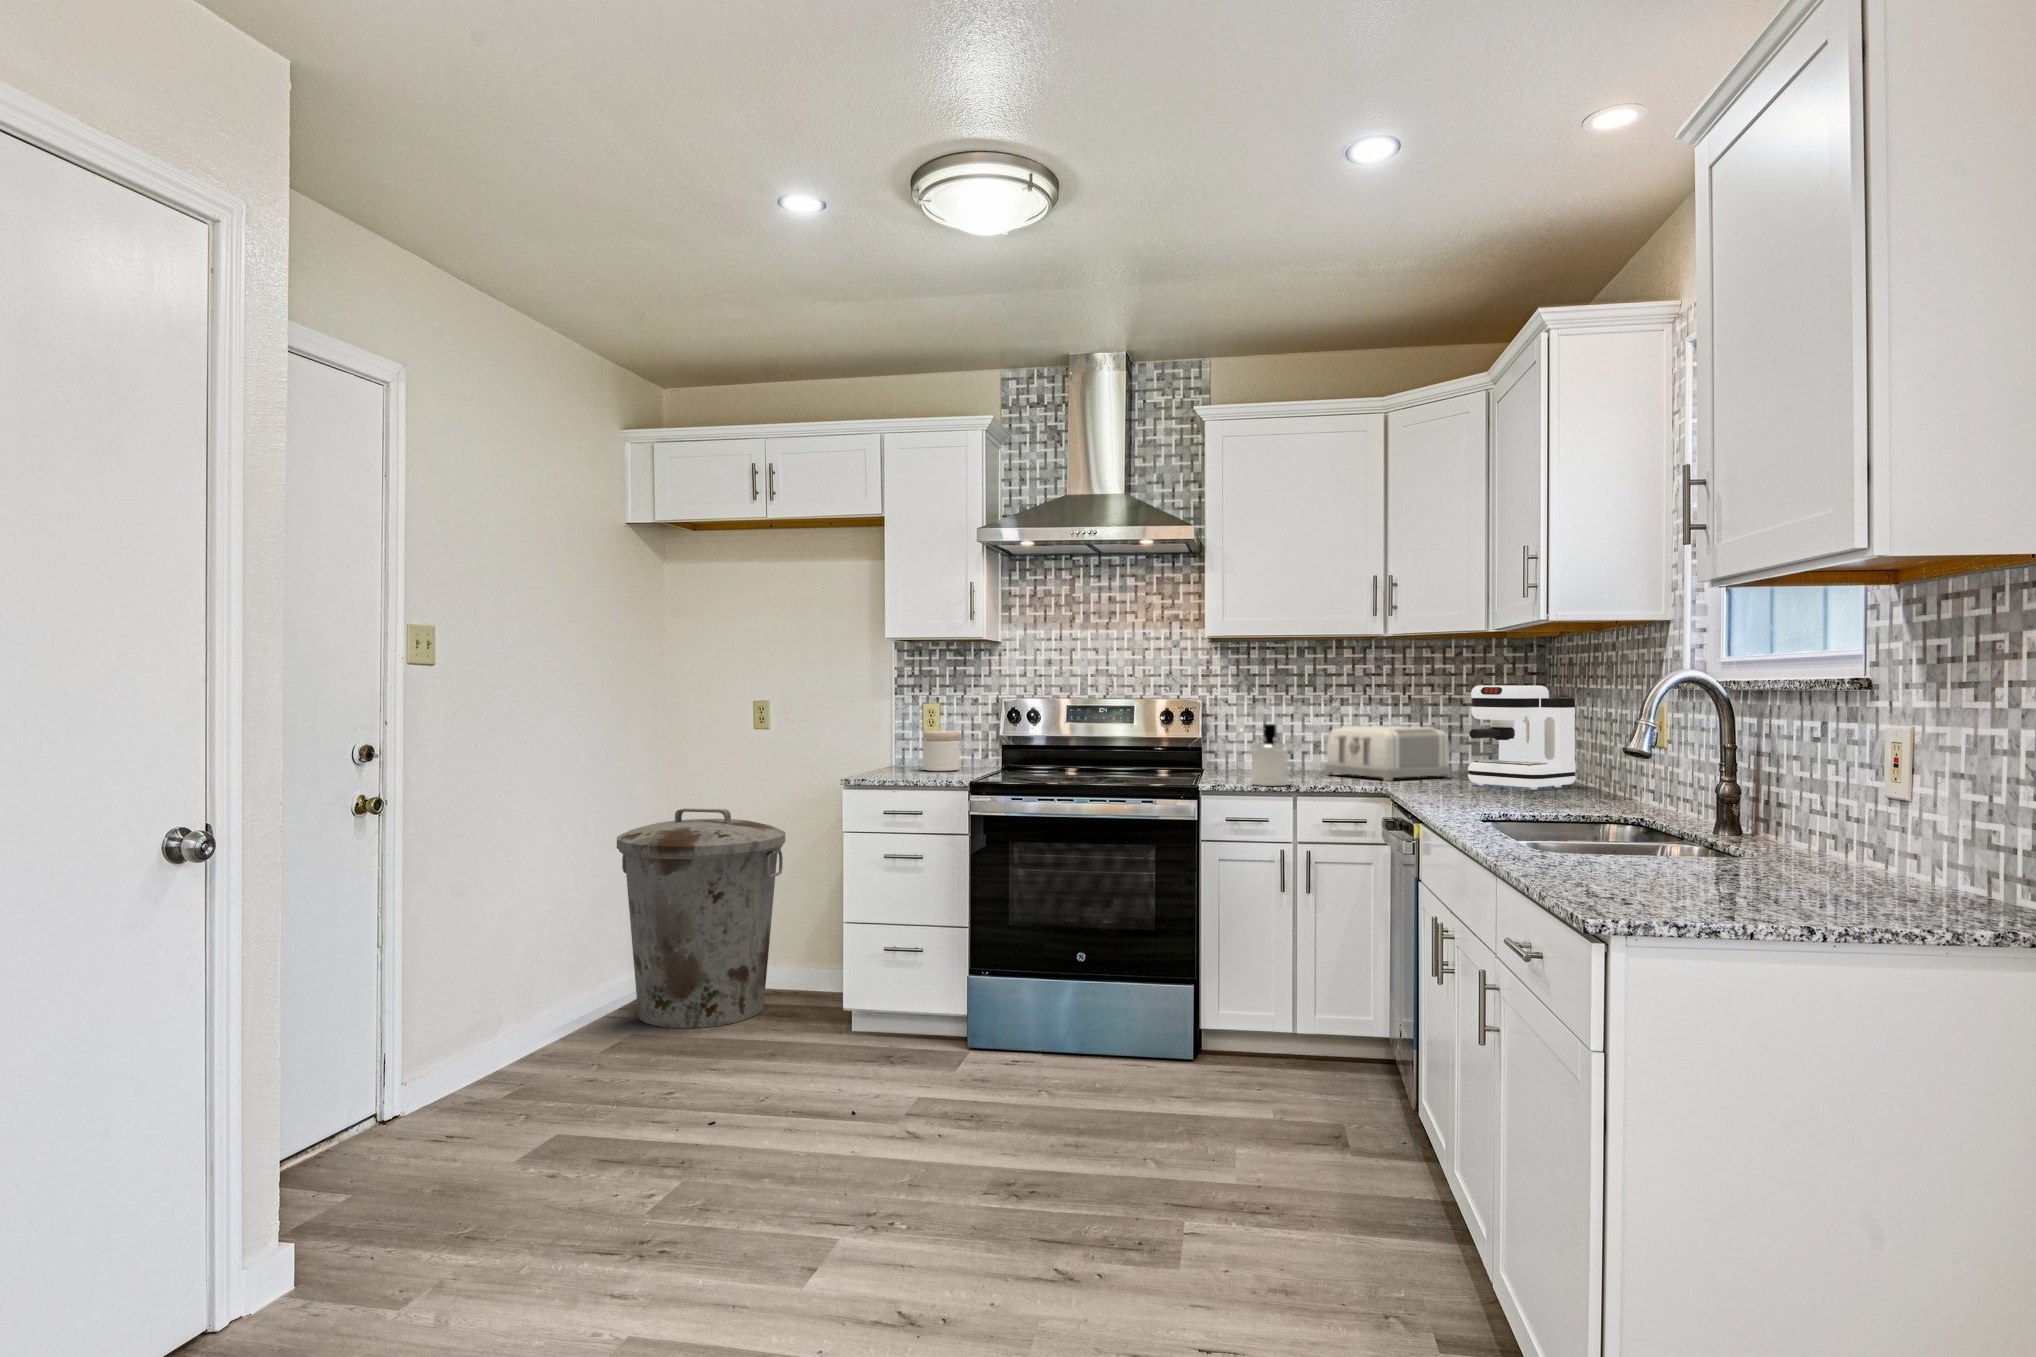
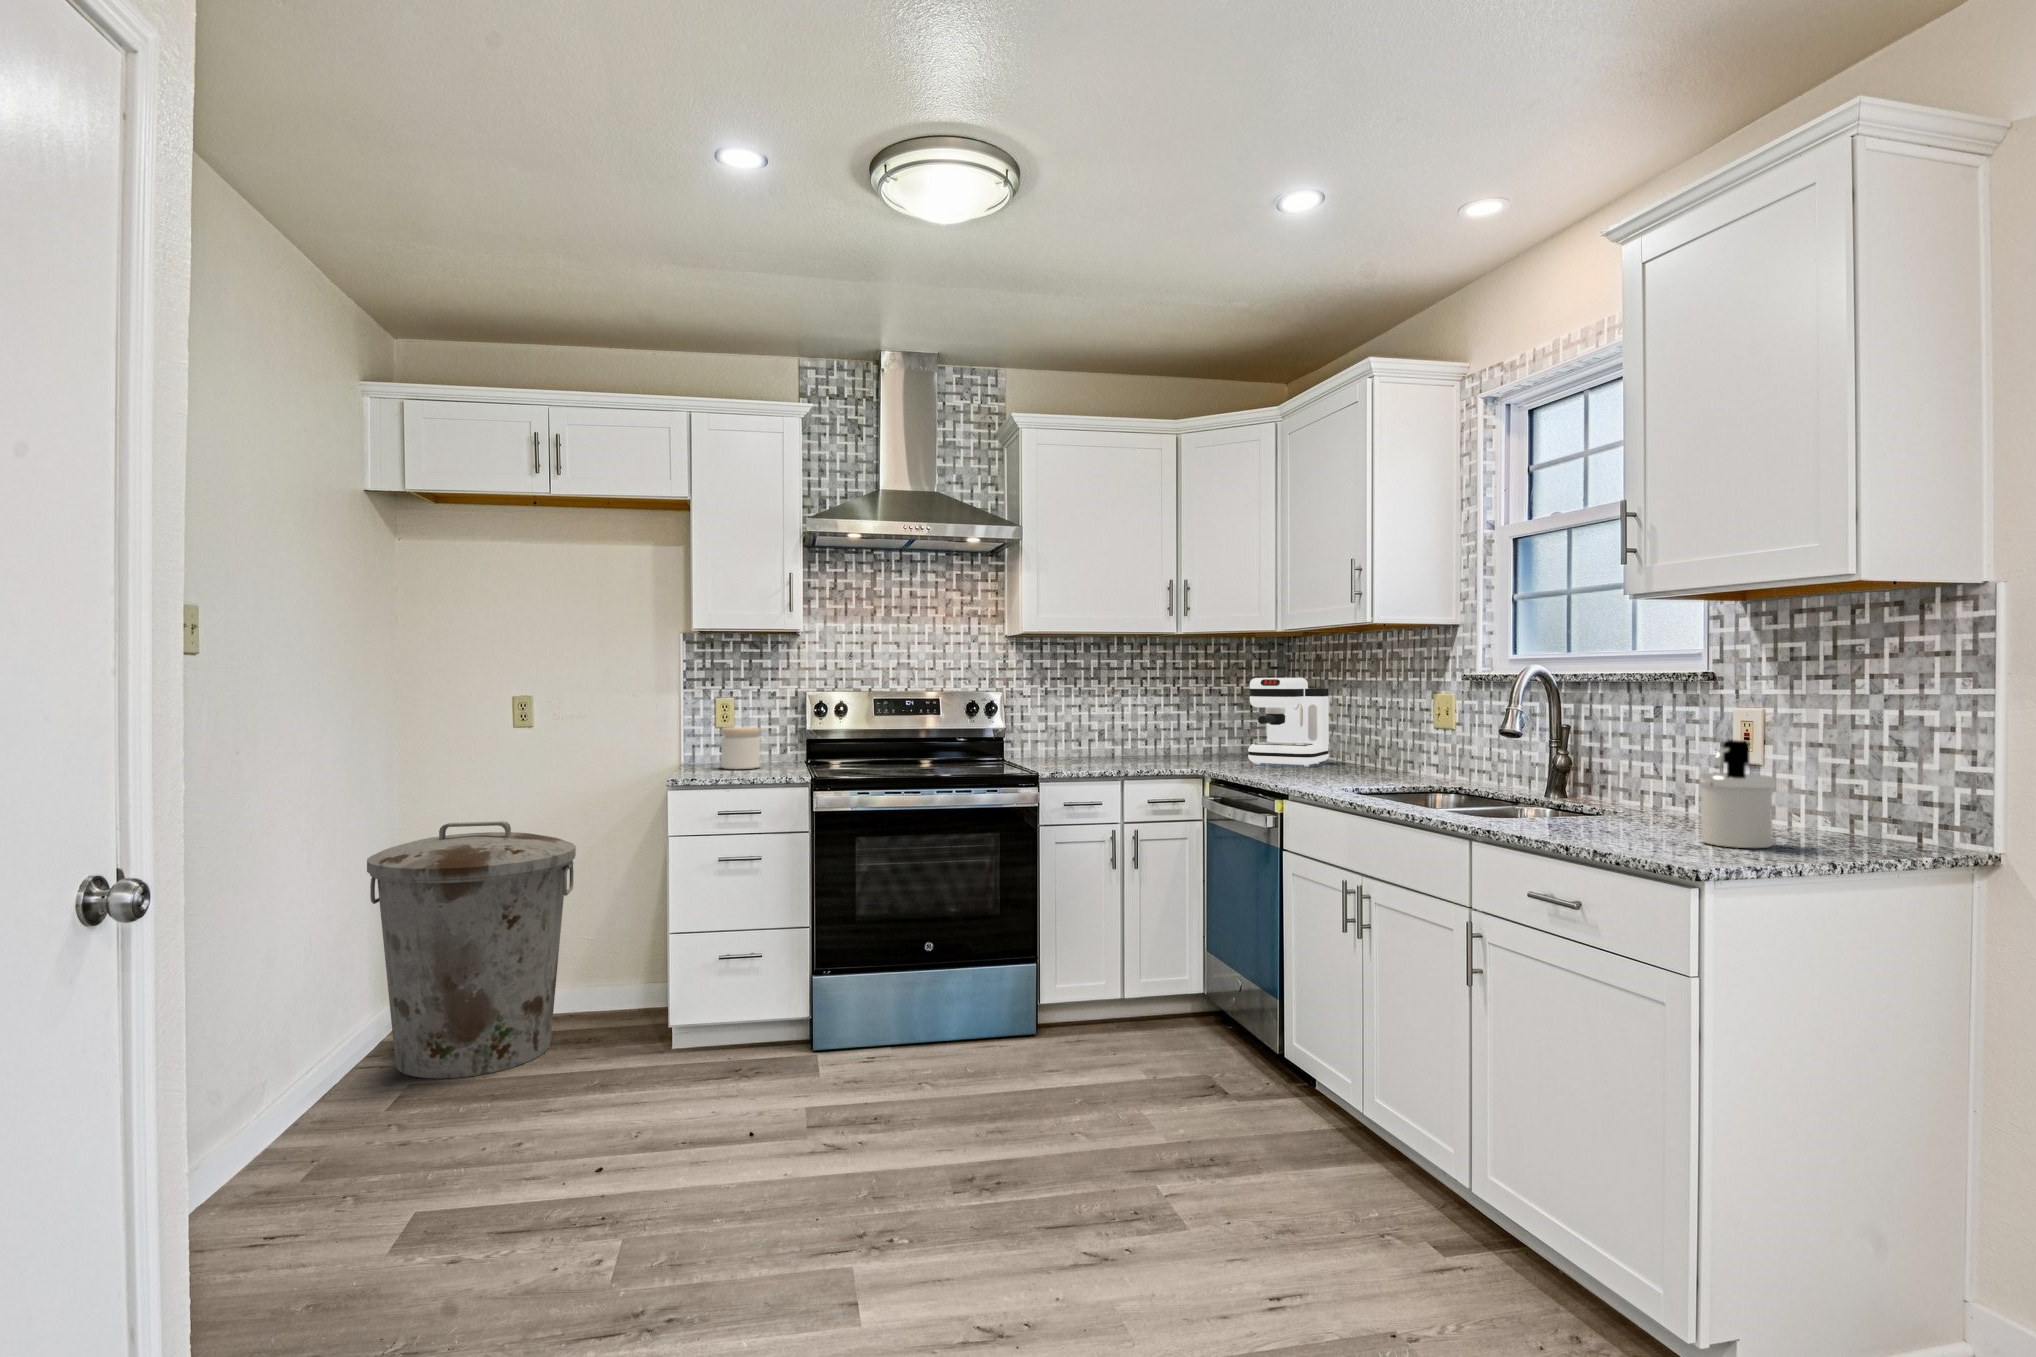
soap dispenser: present [1236,724,1289,786] -> present [1699,740,1775,848]
toaster: present [1325,725,1452,781] -> none [1111,714,1215,763]

